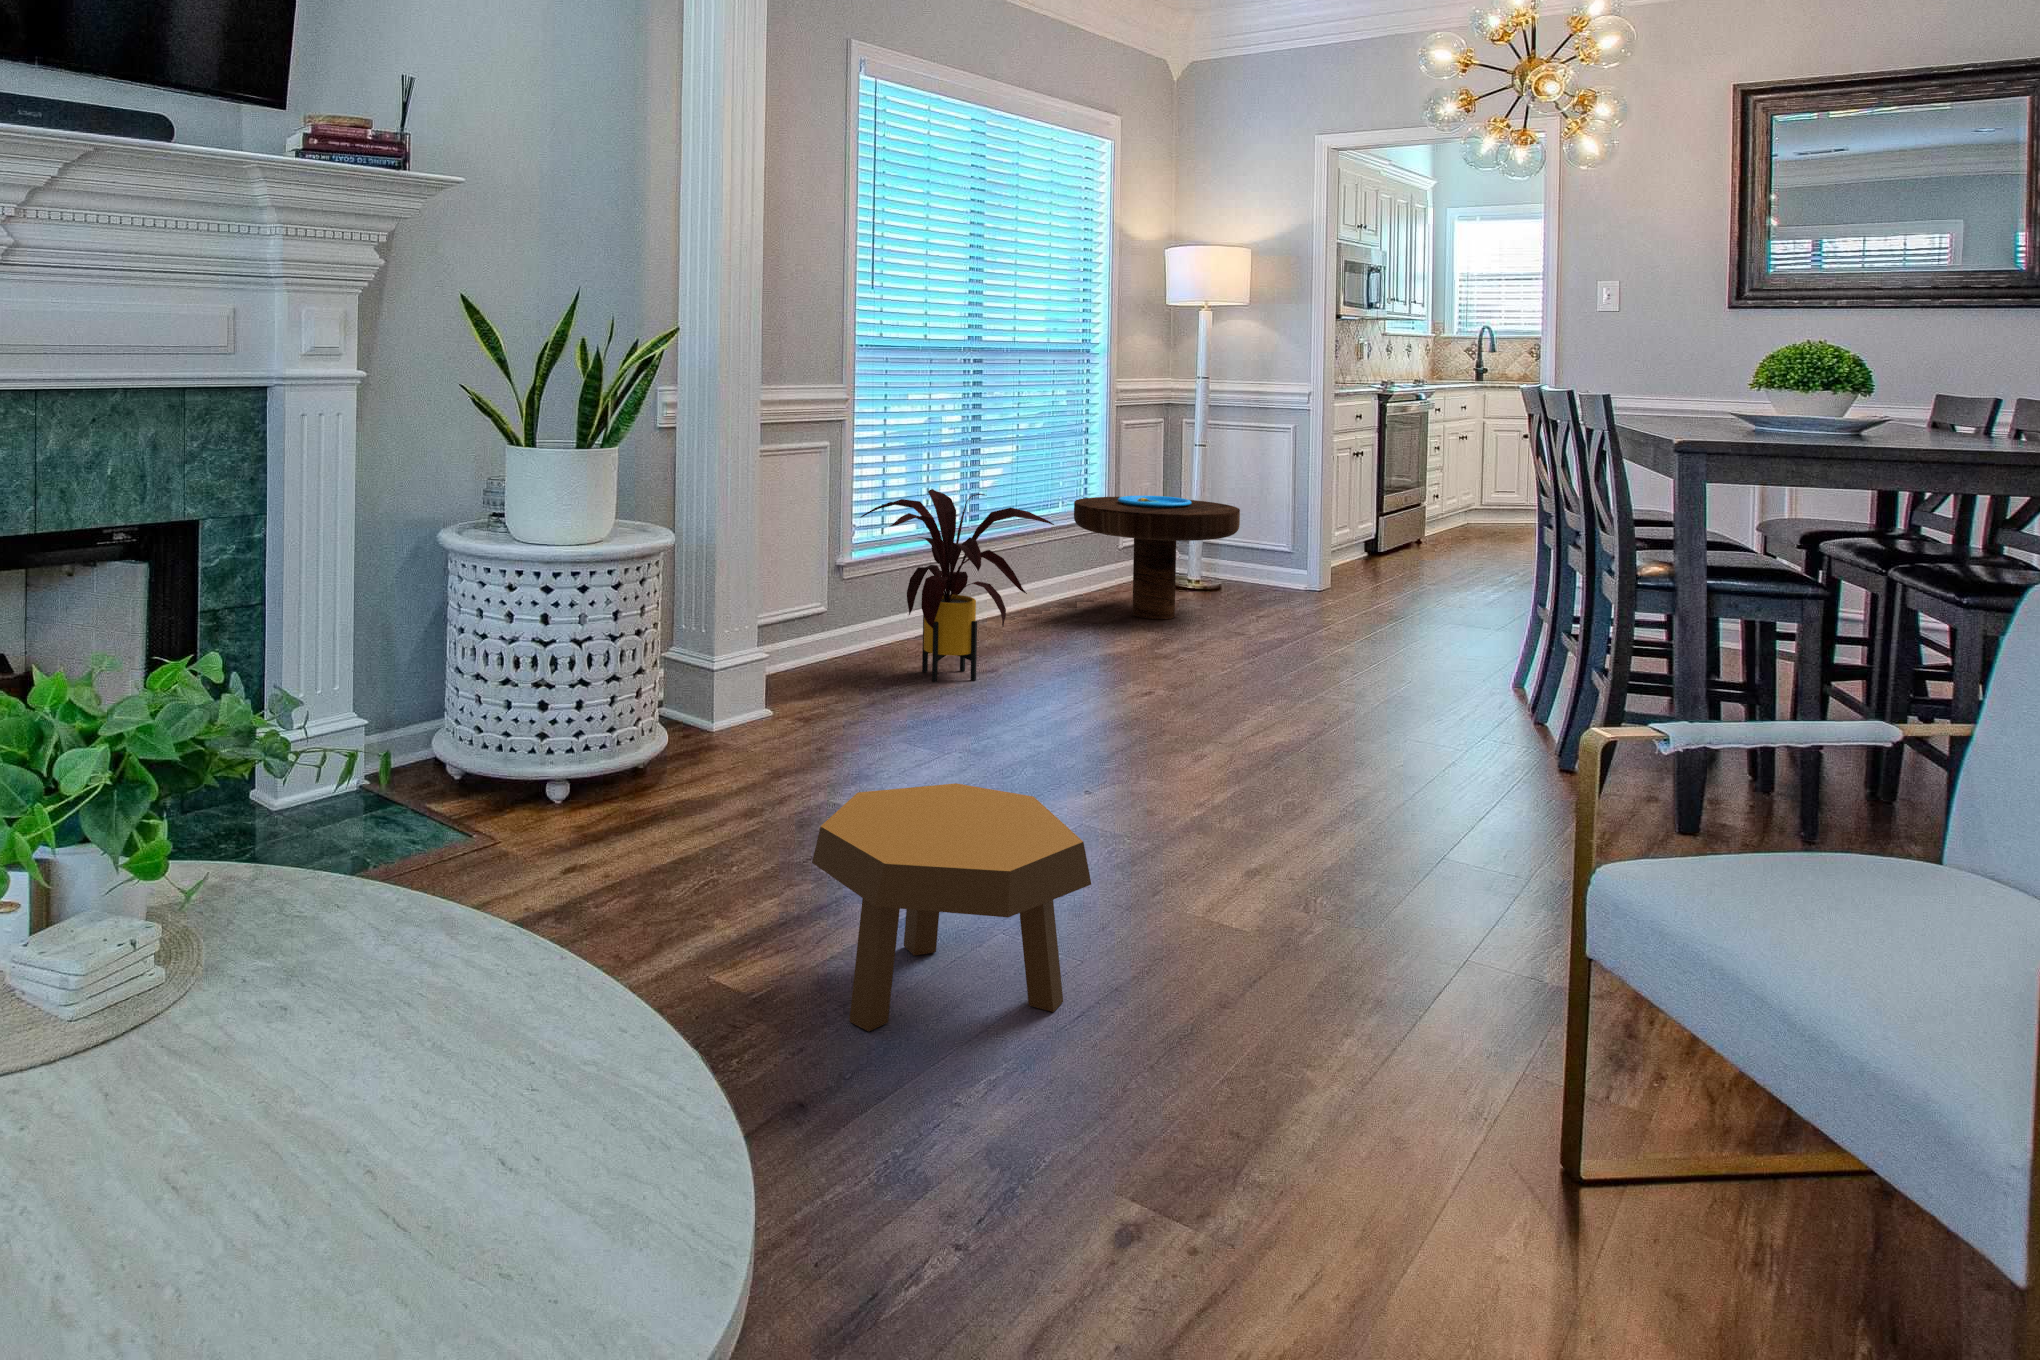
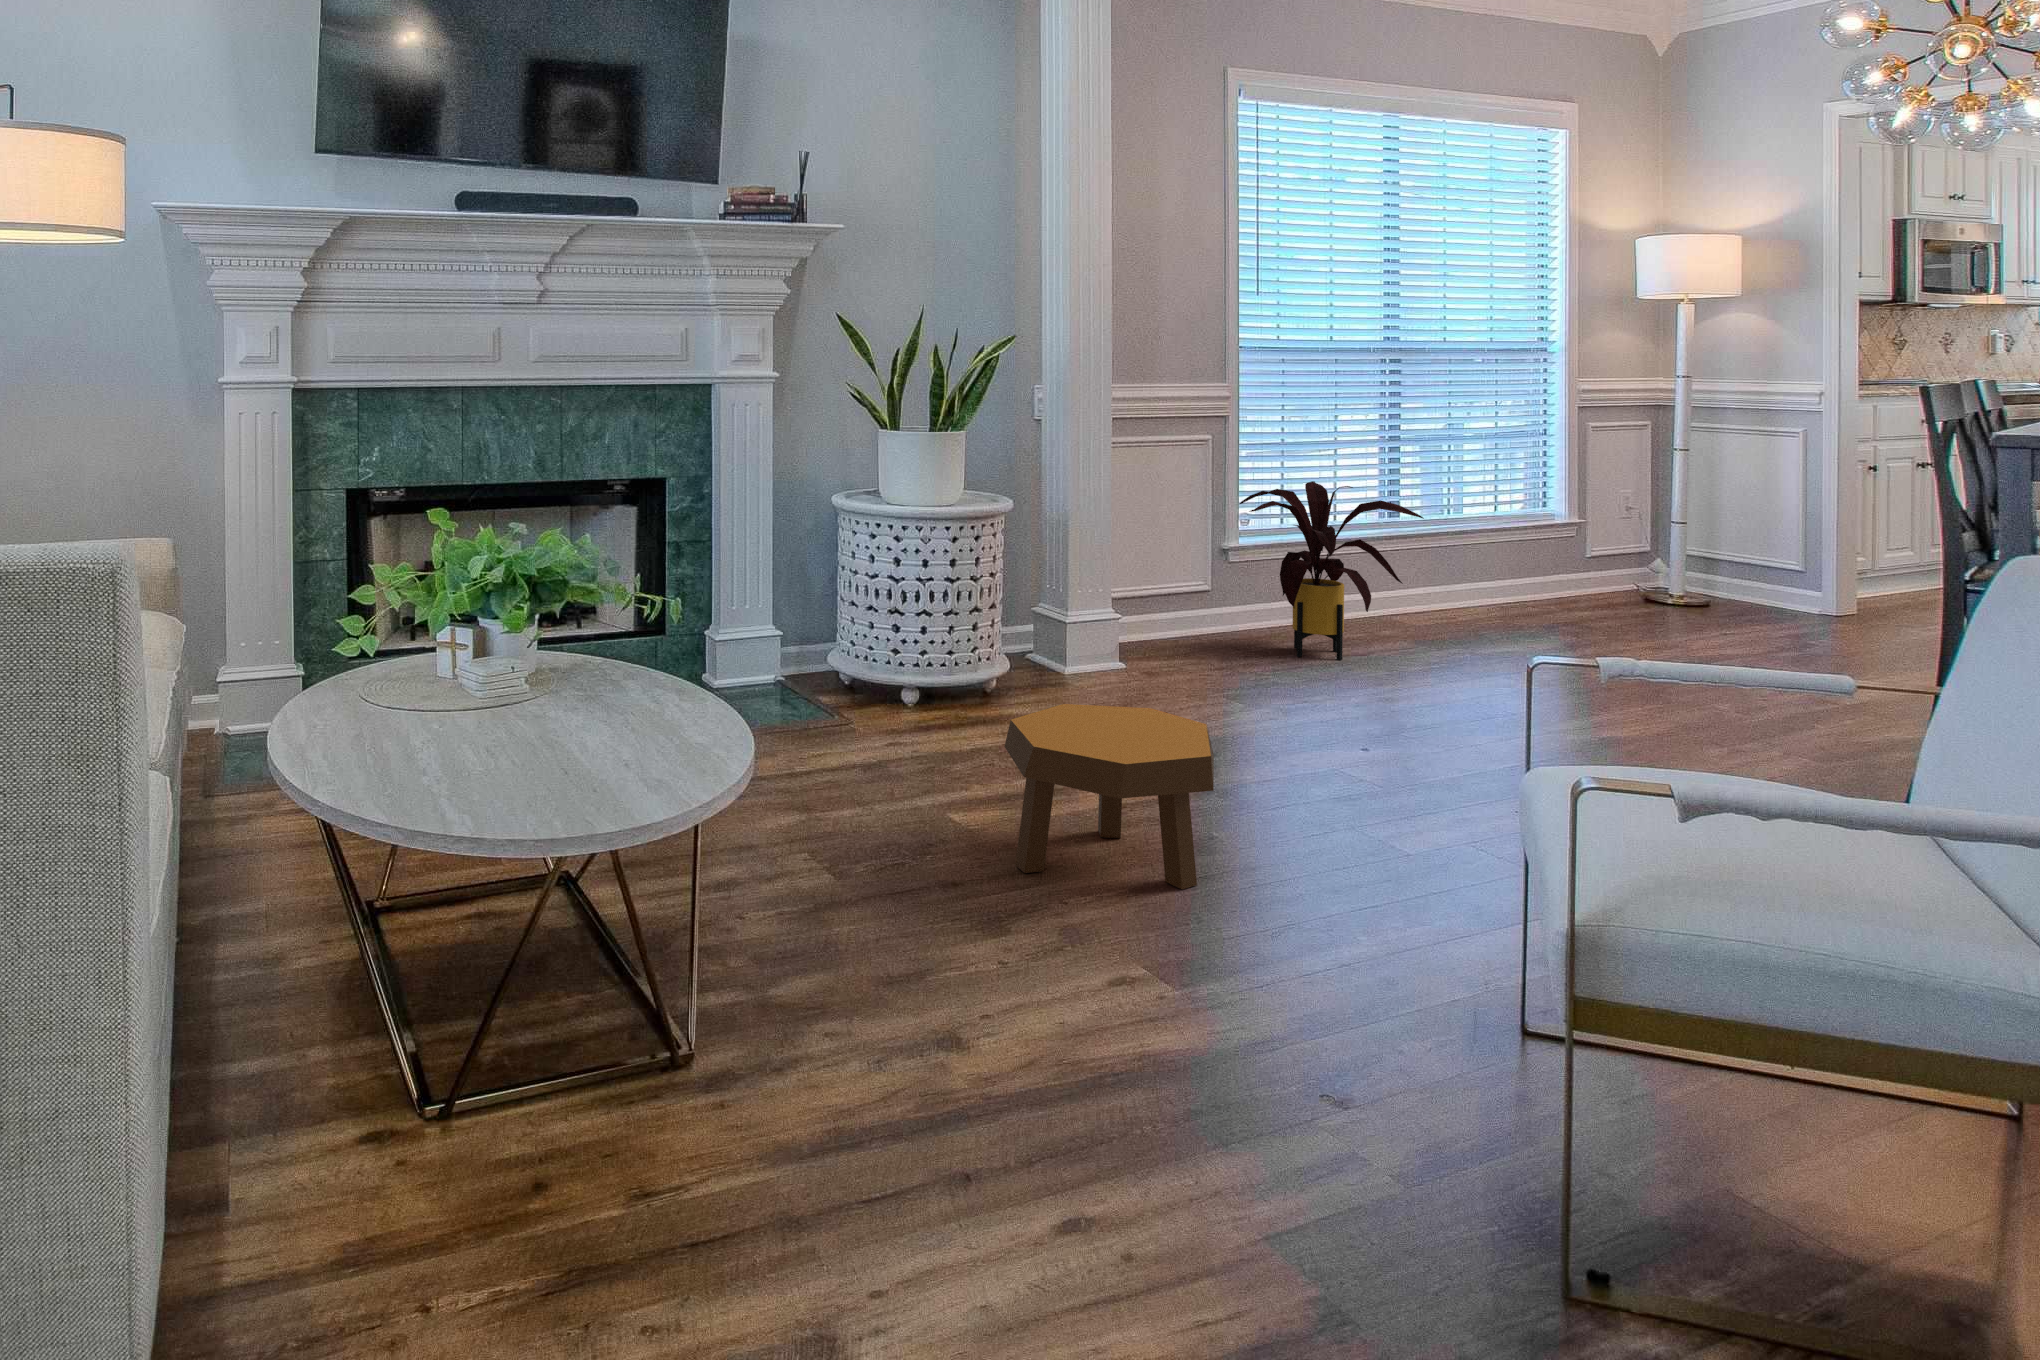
side table: present [1074,496,1240,619] -> none [1508,499,1703,628]

